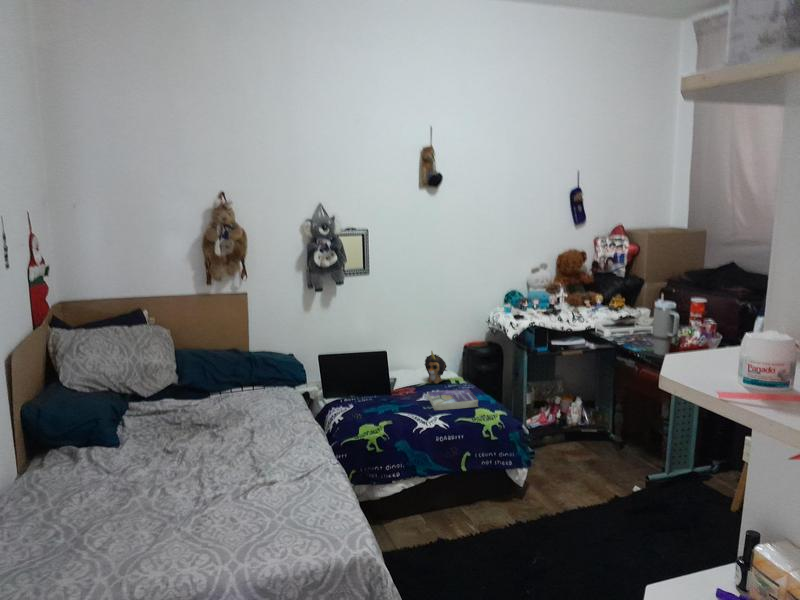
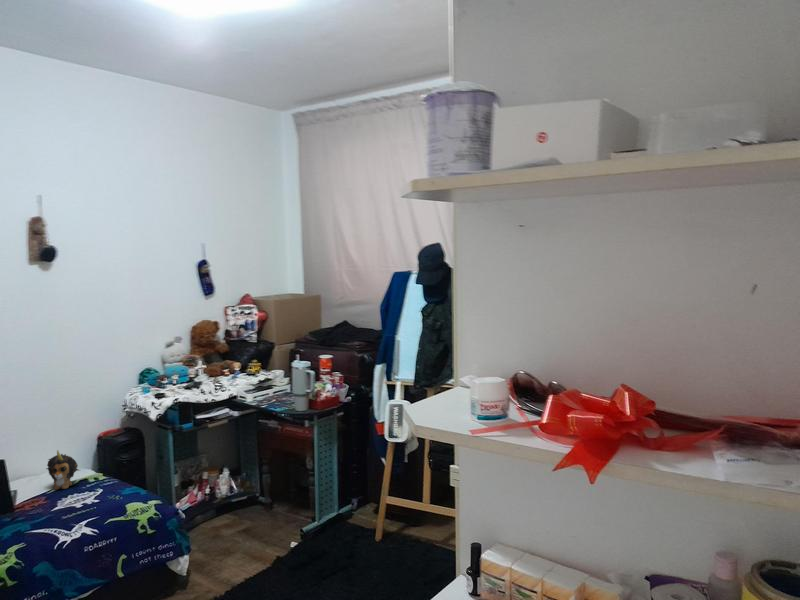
book: present [428,389,478,410] -> none [59,485,129,521]

